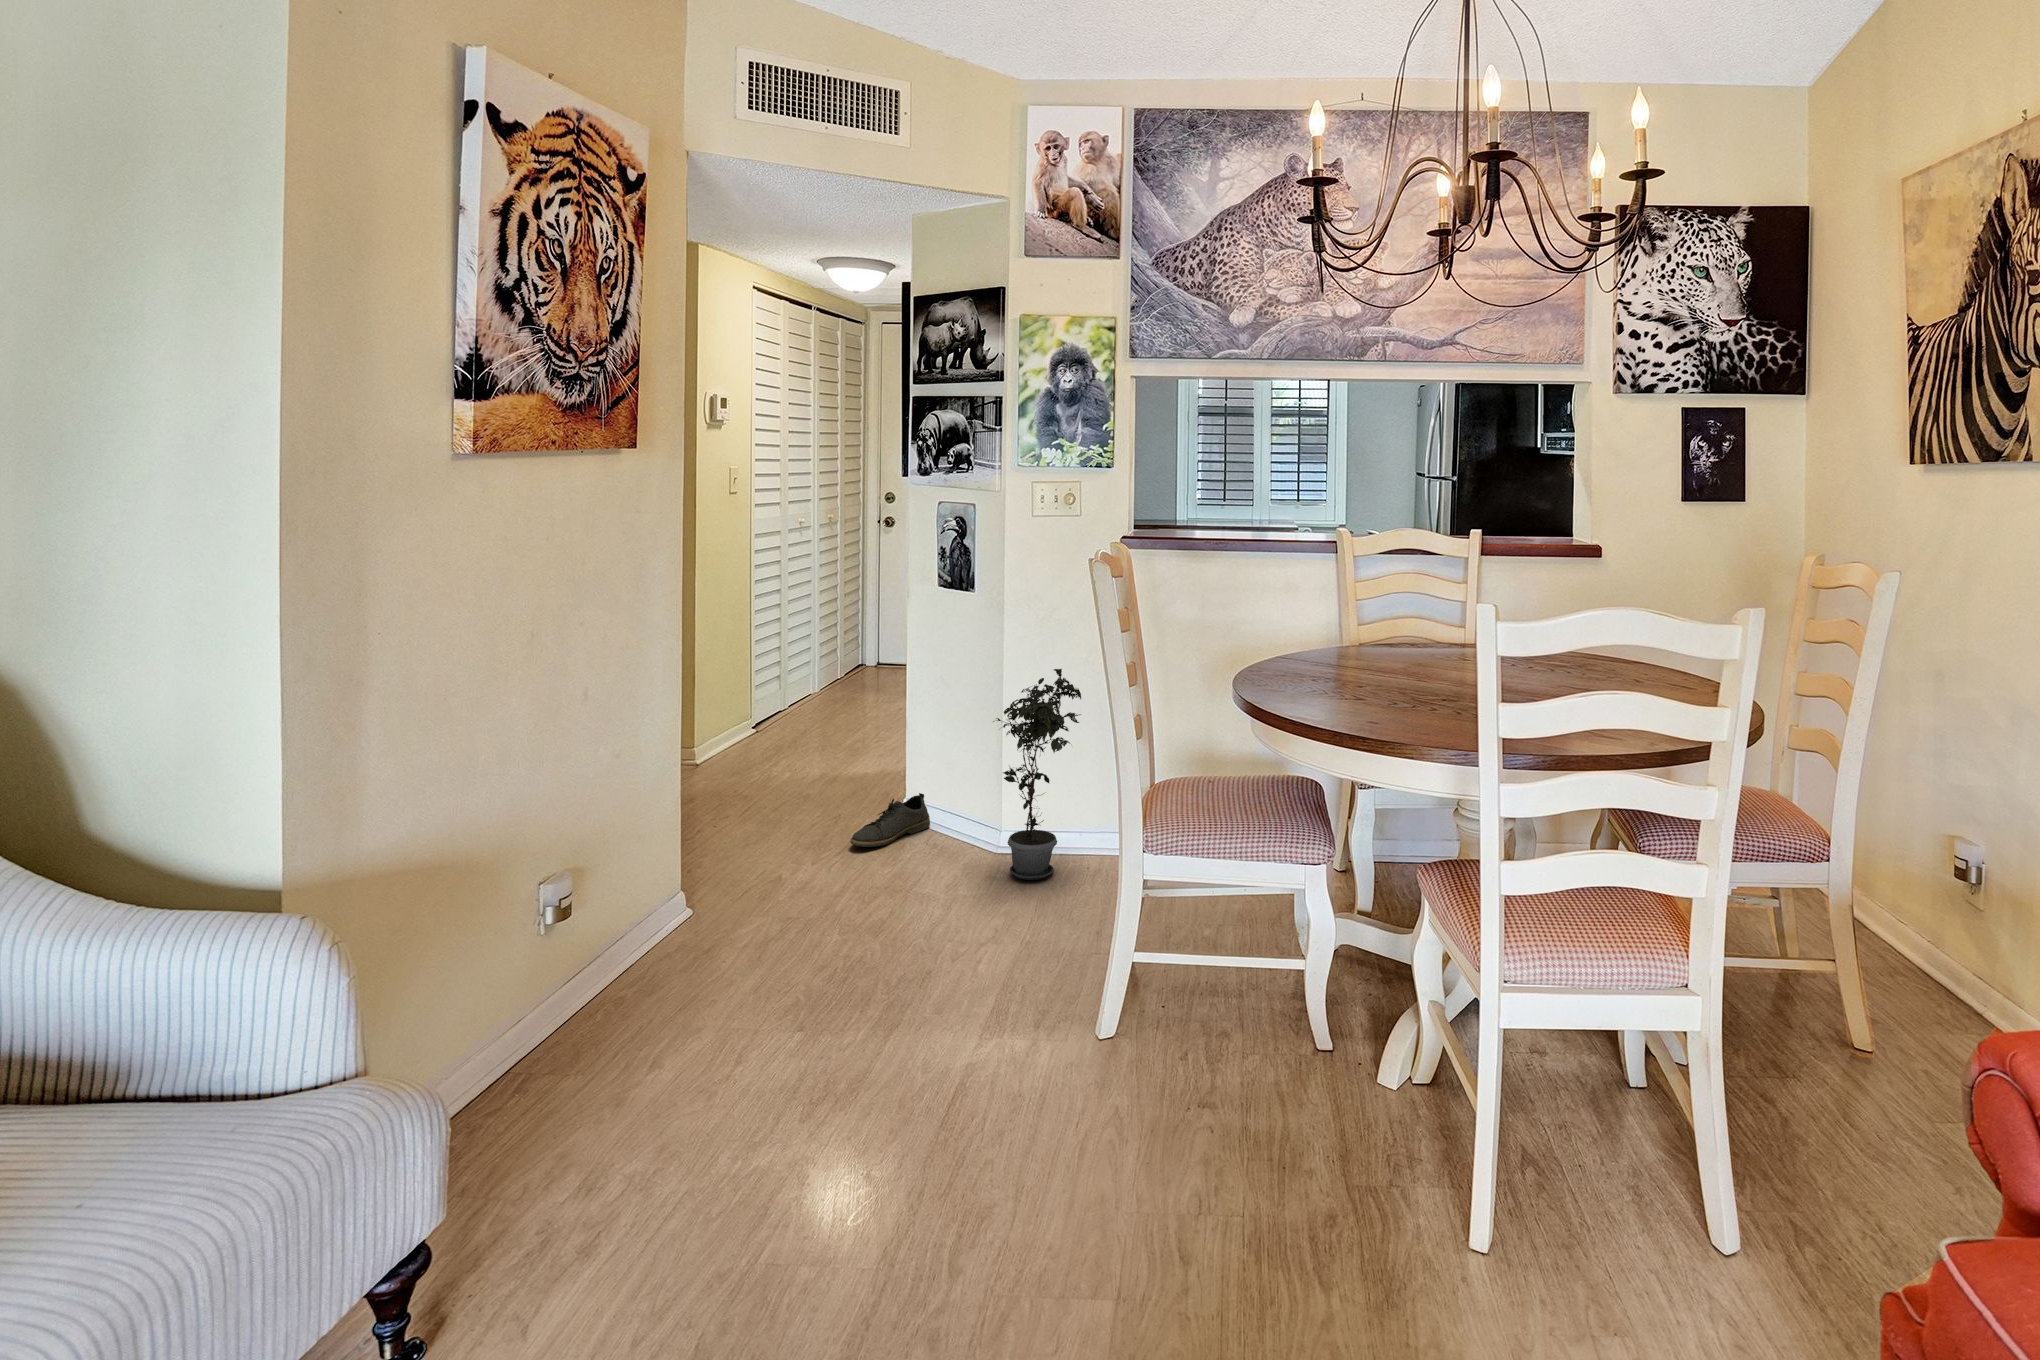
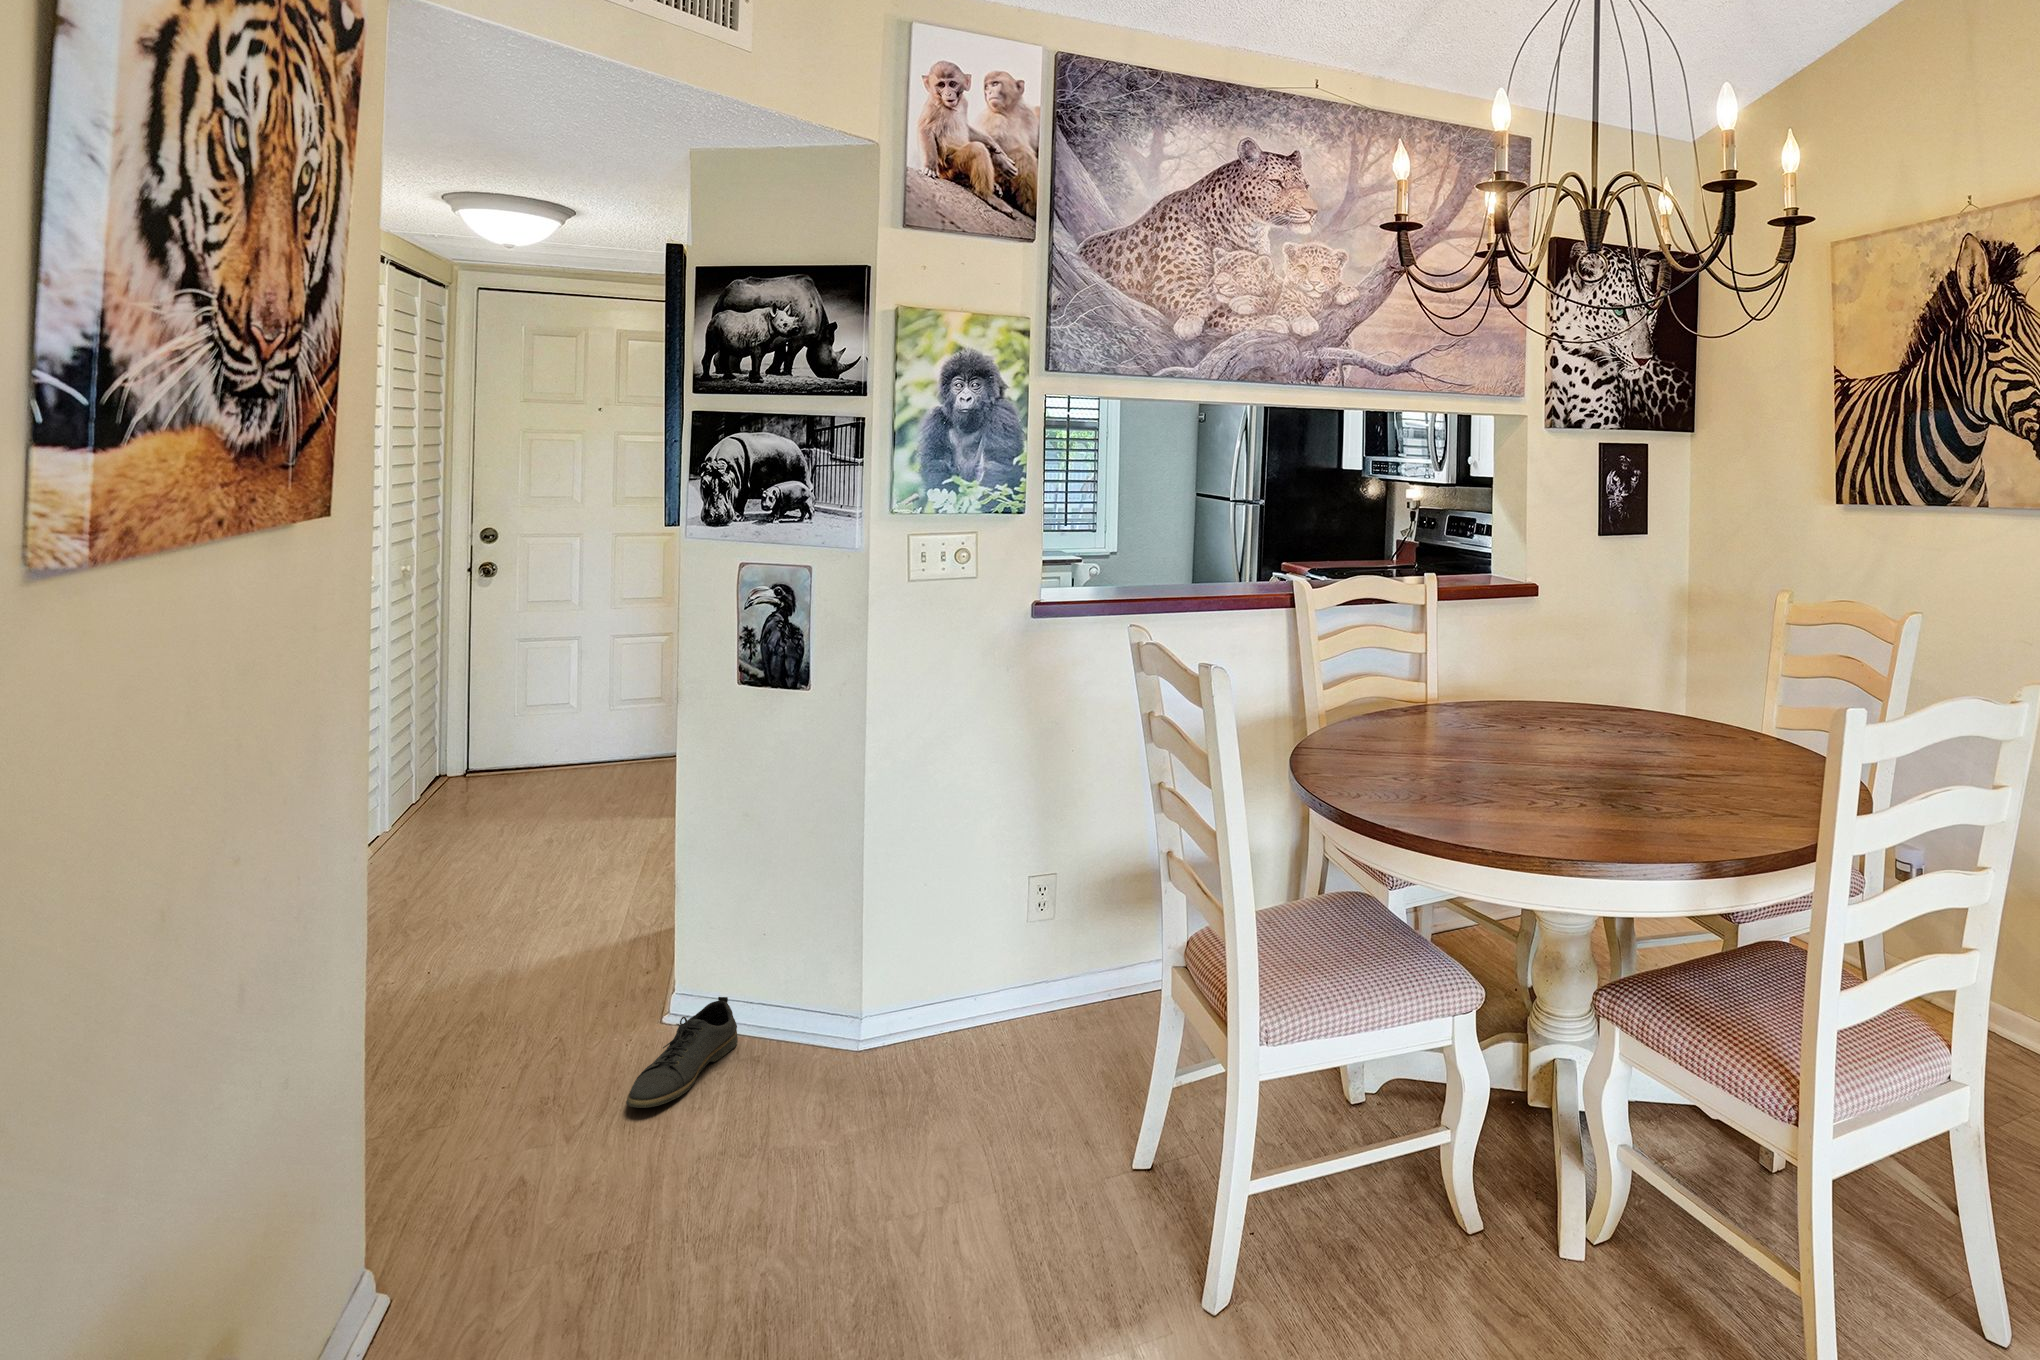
potted plant: present [993,669,1081,880] -> none [891,791,1024,1093]

